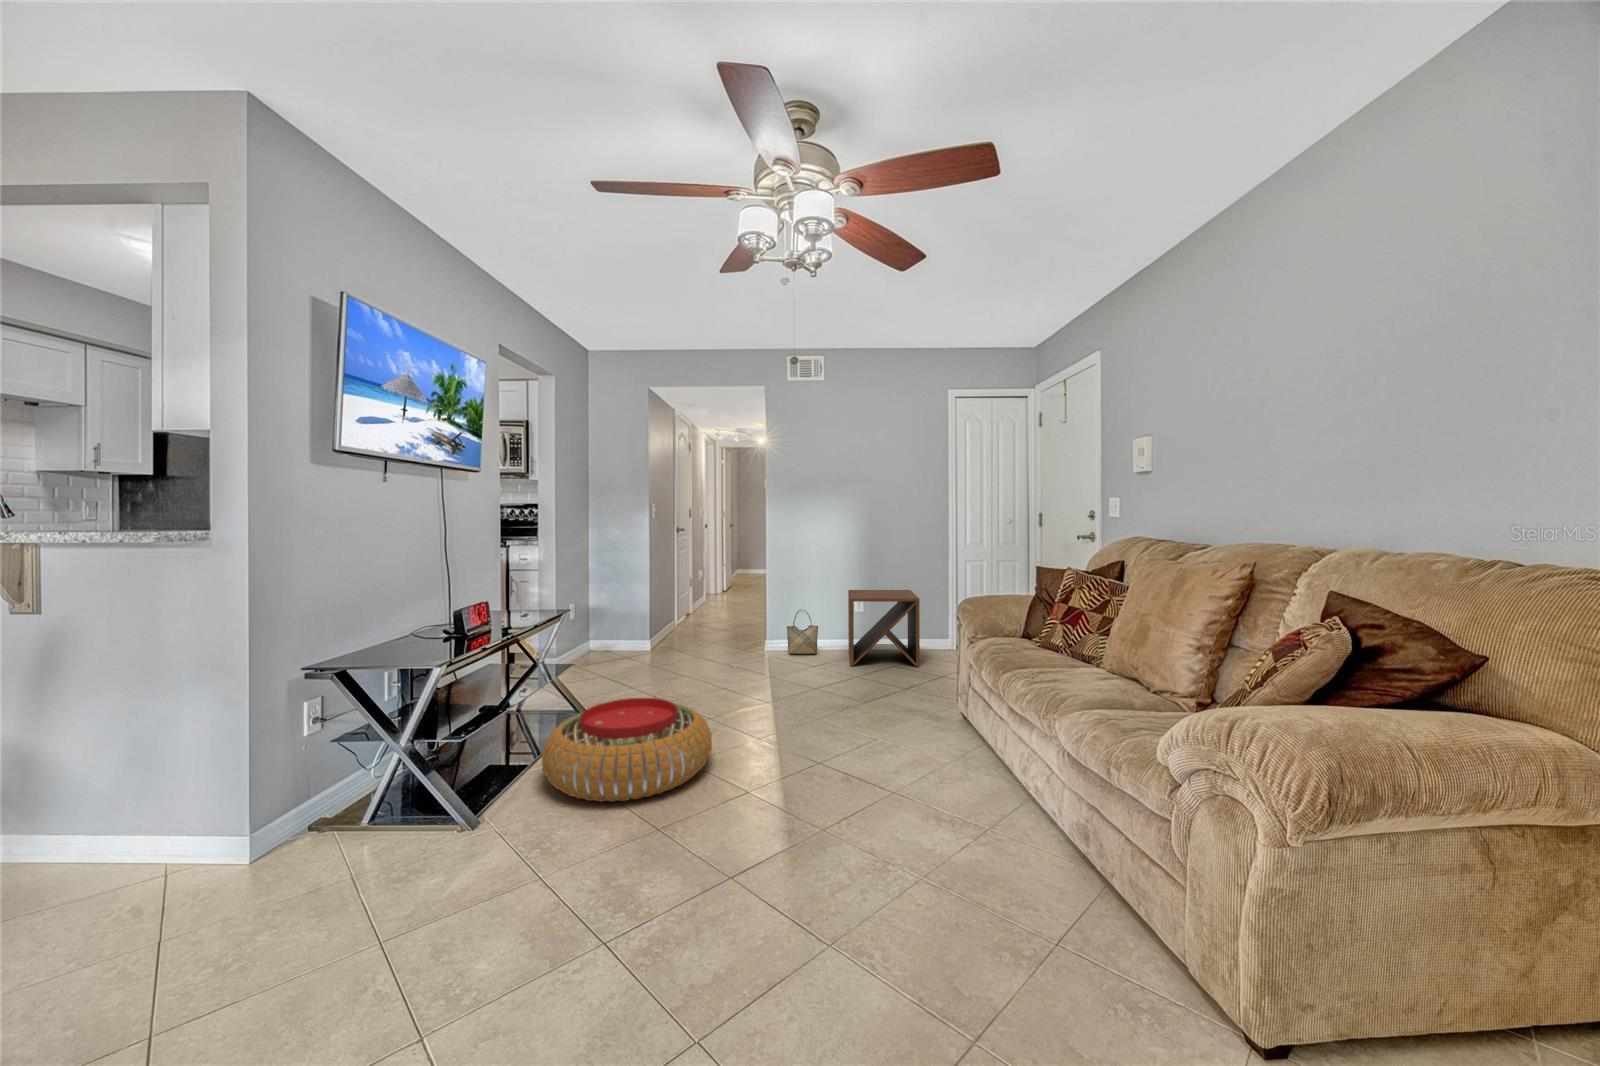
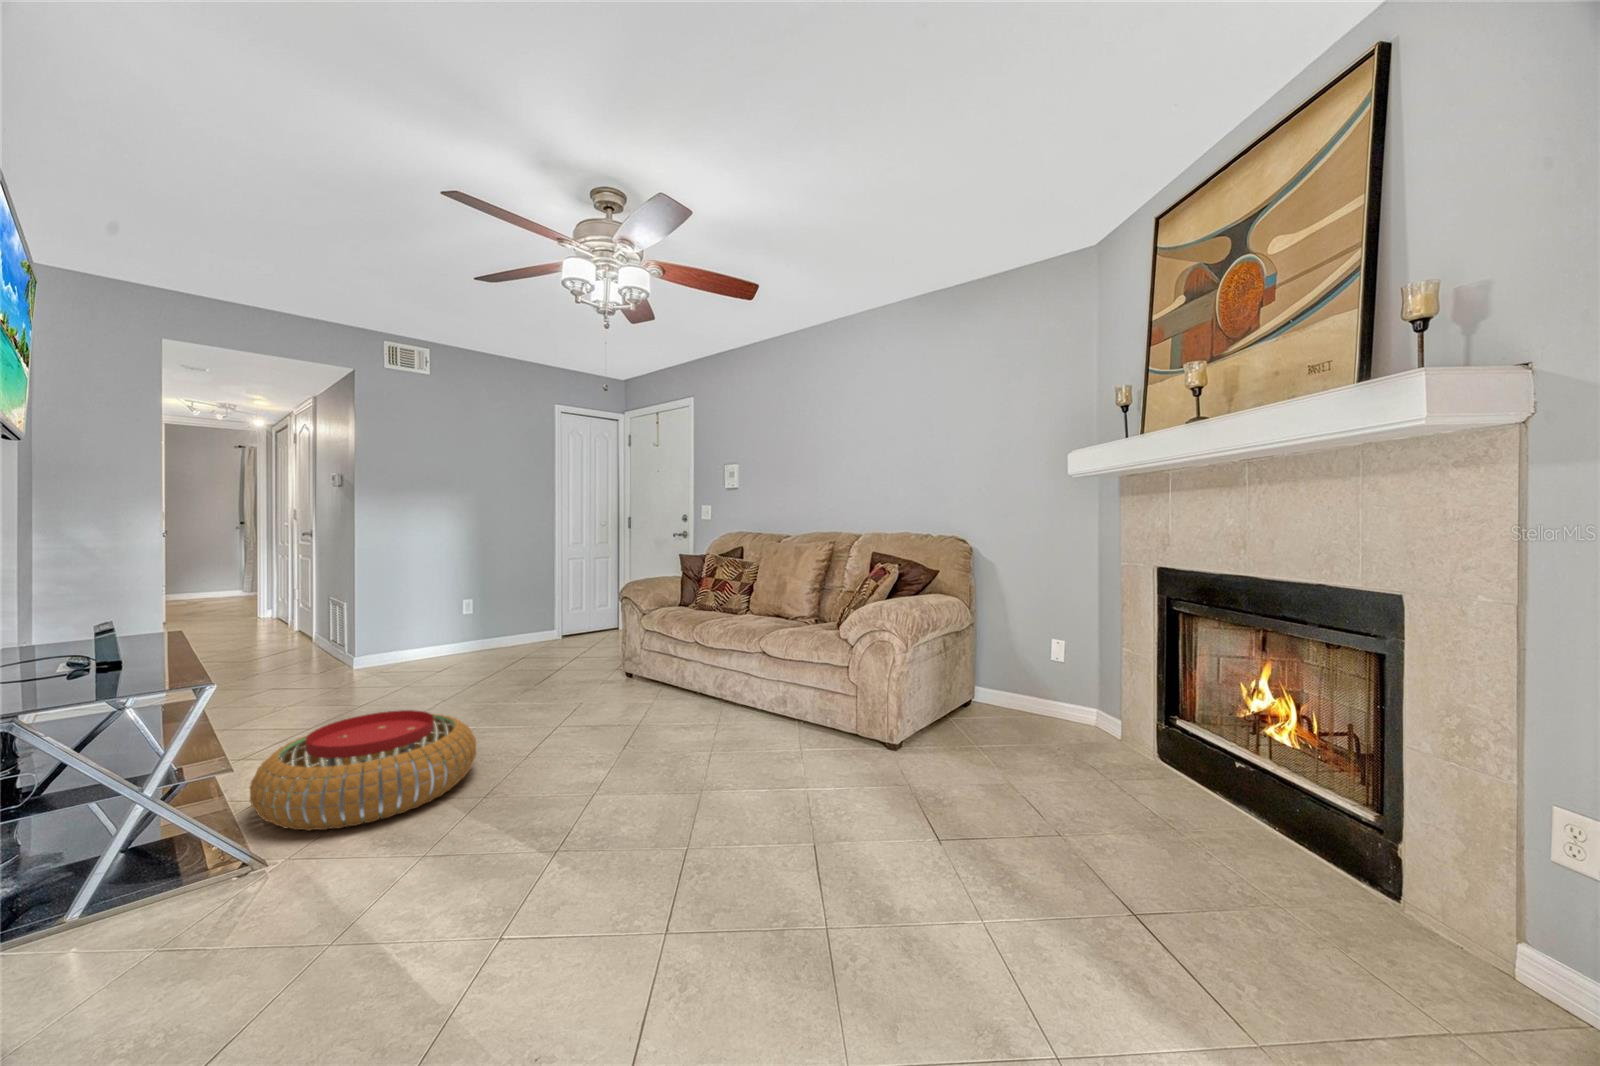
side table: present [848,590,920,667] -> none [459,588,551,667]
woven basket: present [787,610,818,654] -> none [387,620,428,670]

